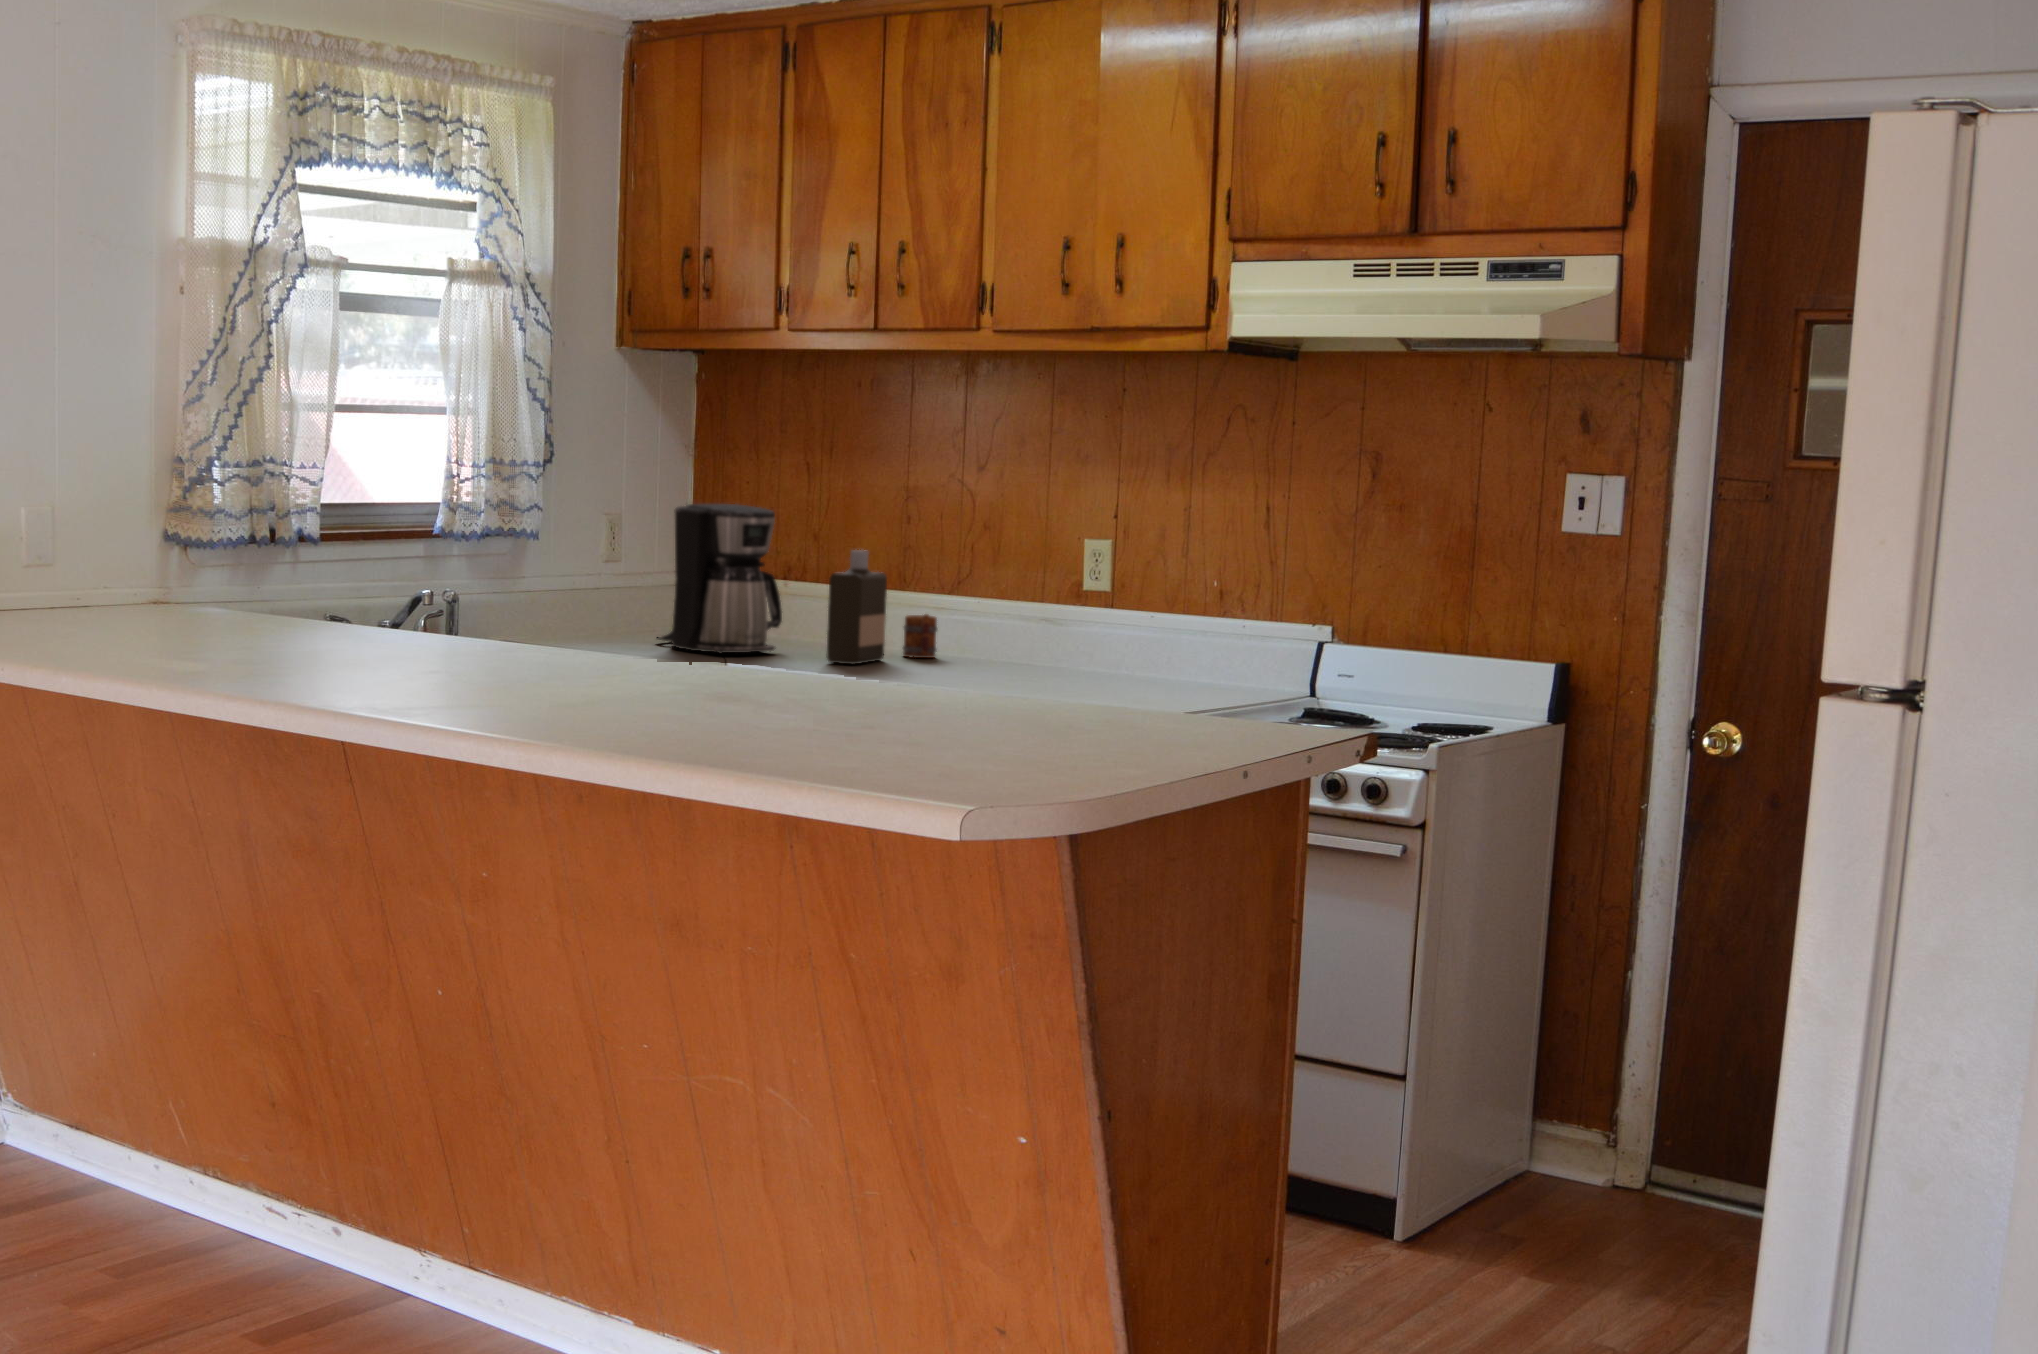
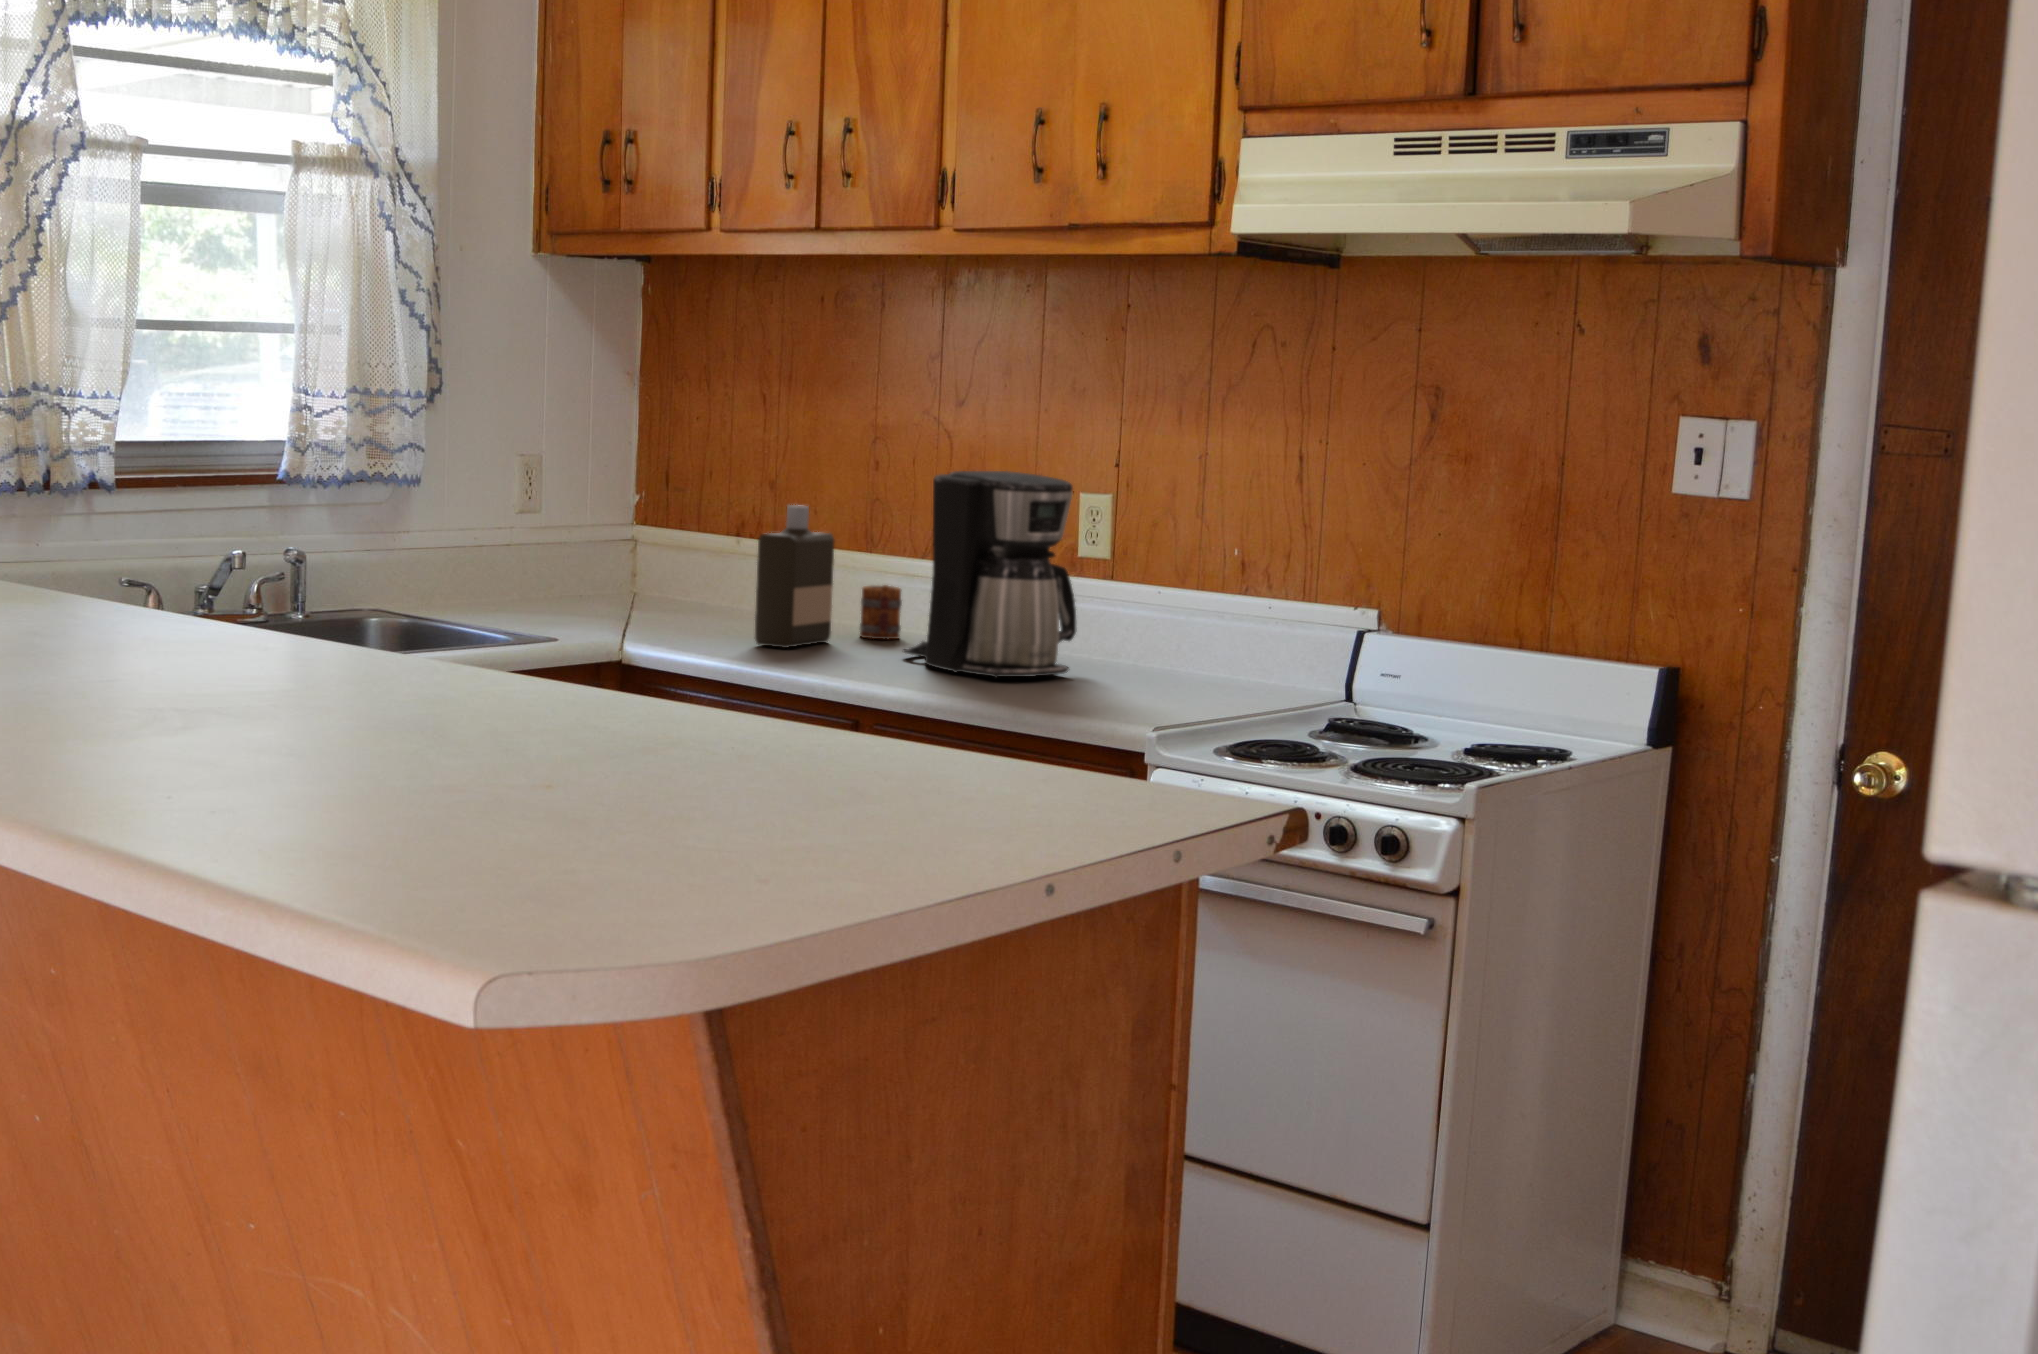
coffee maker: present [657,504,782,654] -> present [903,471,1077,678]

